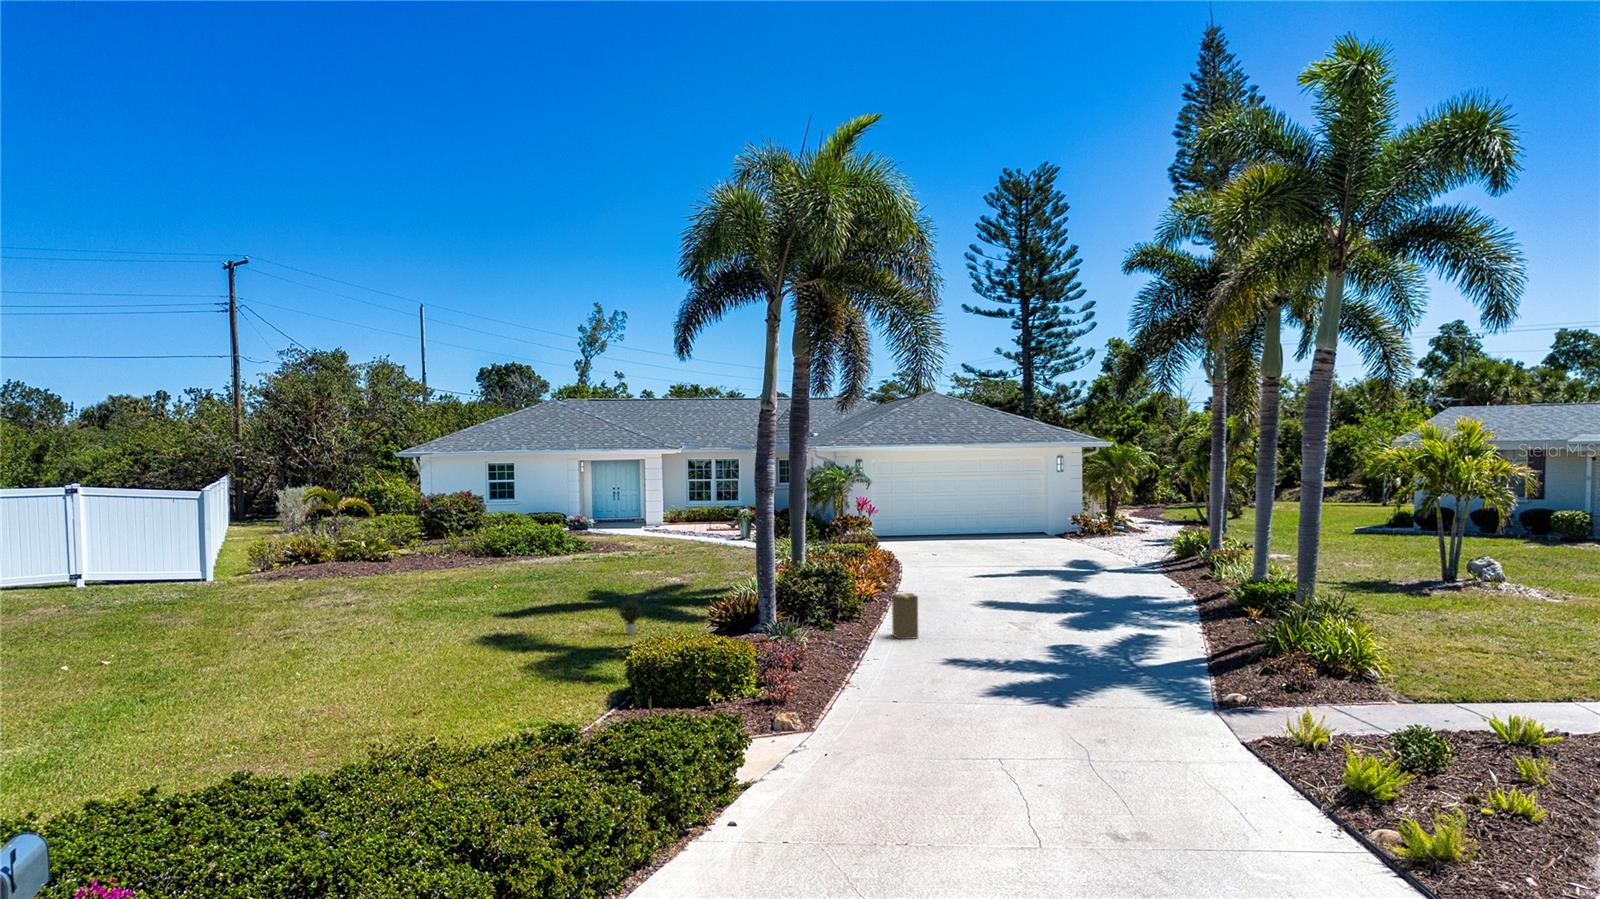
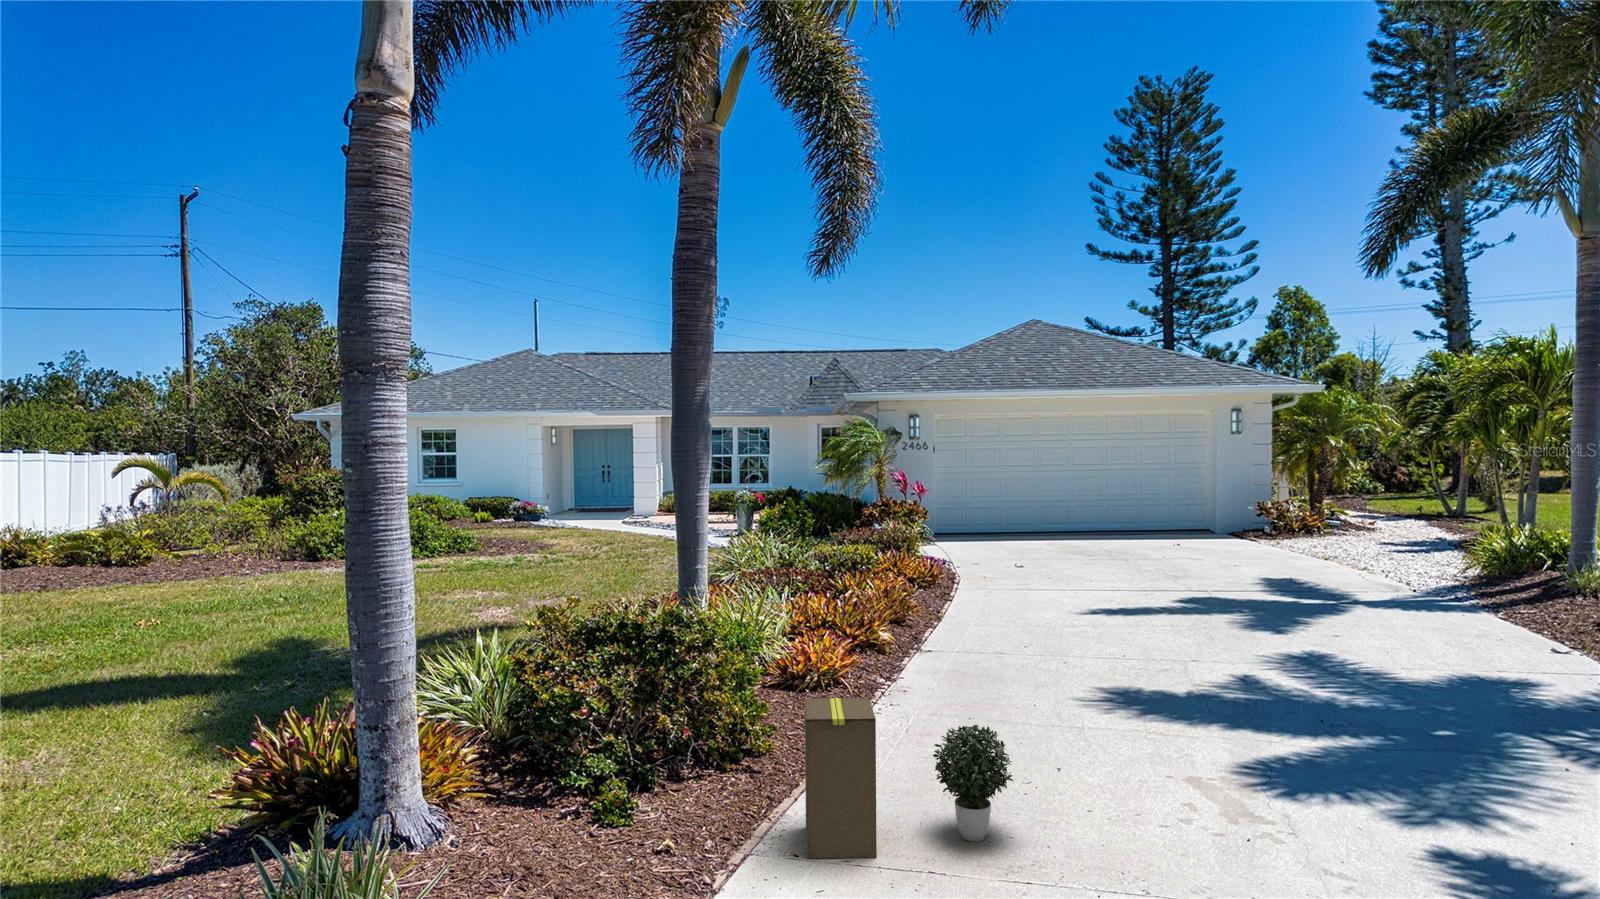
potted plant: present [620,600,642,635] -> present [933,725,1013,842]

